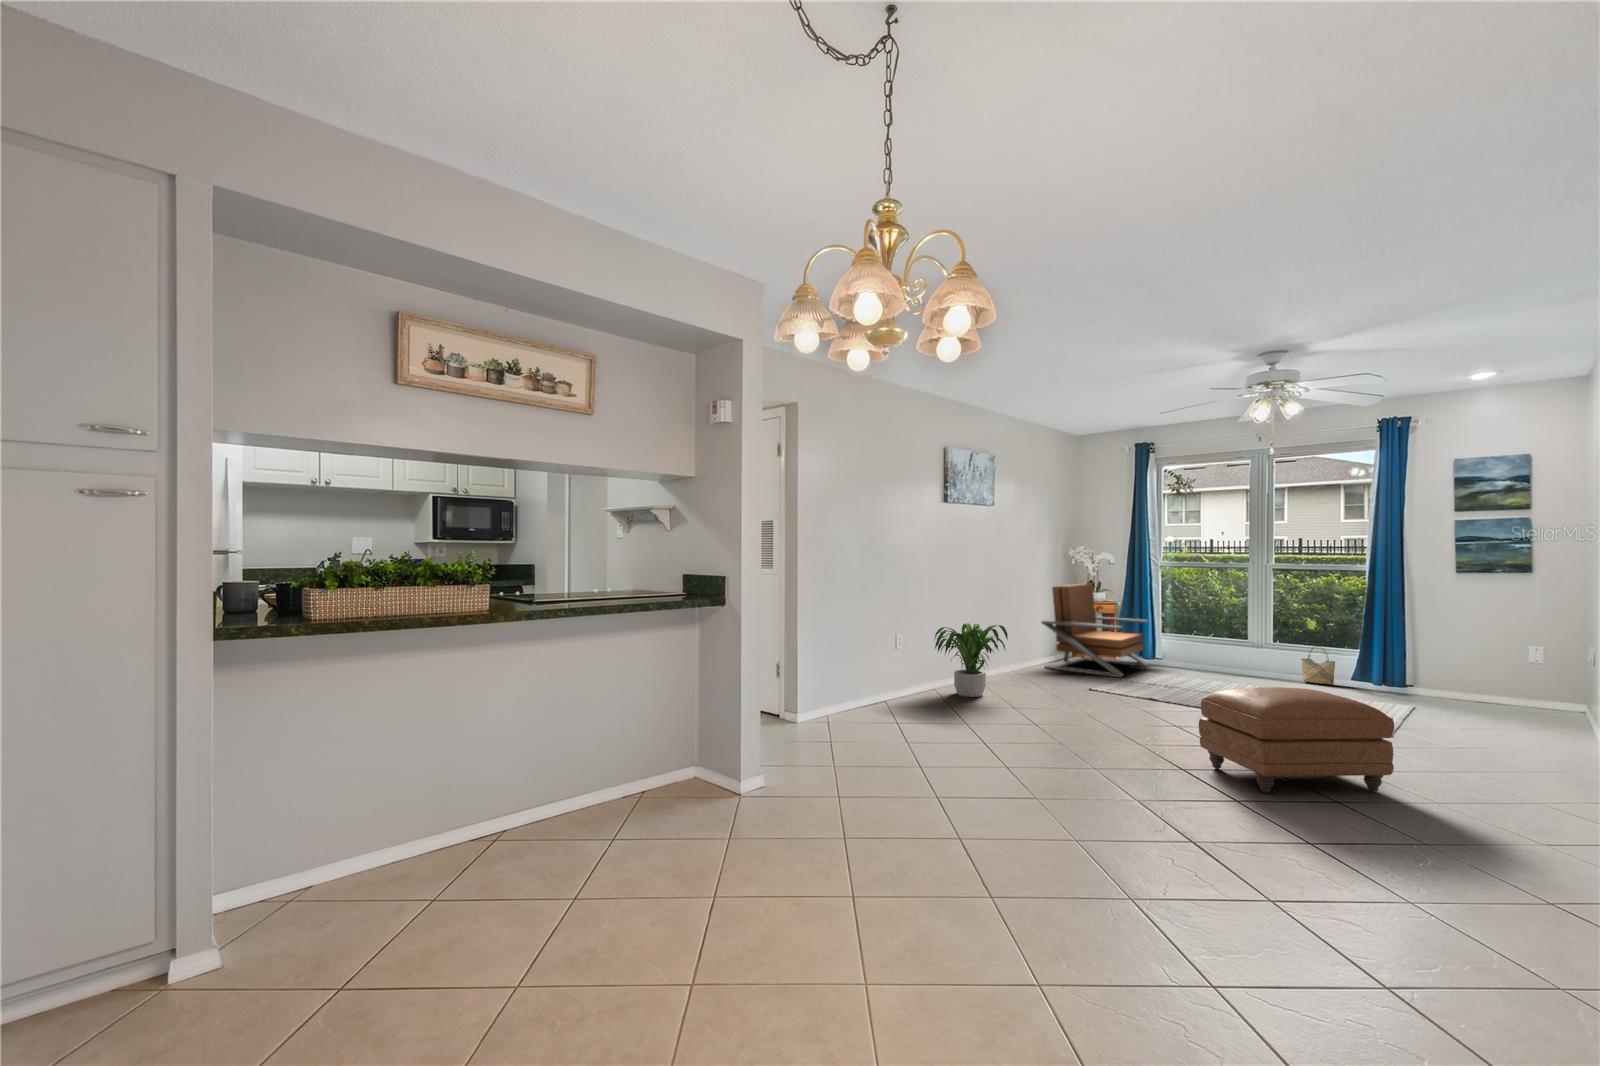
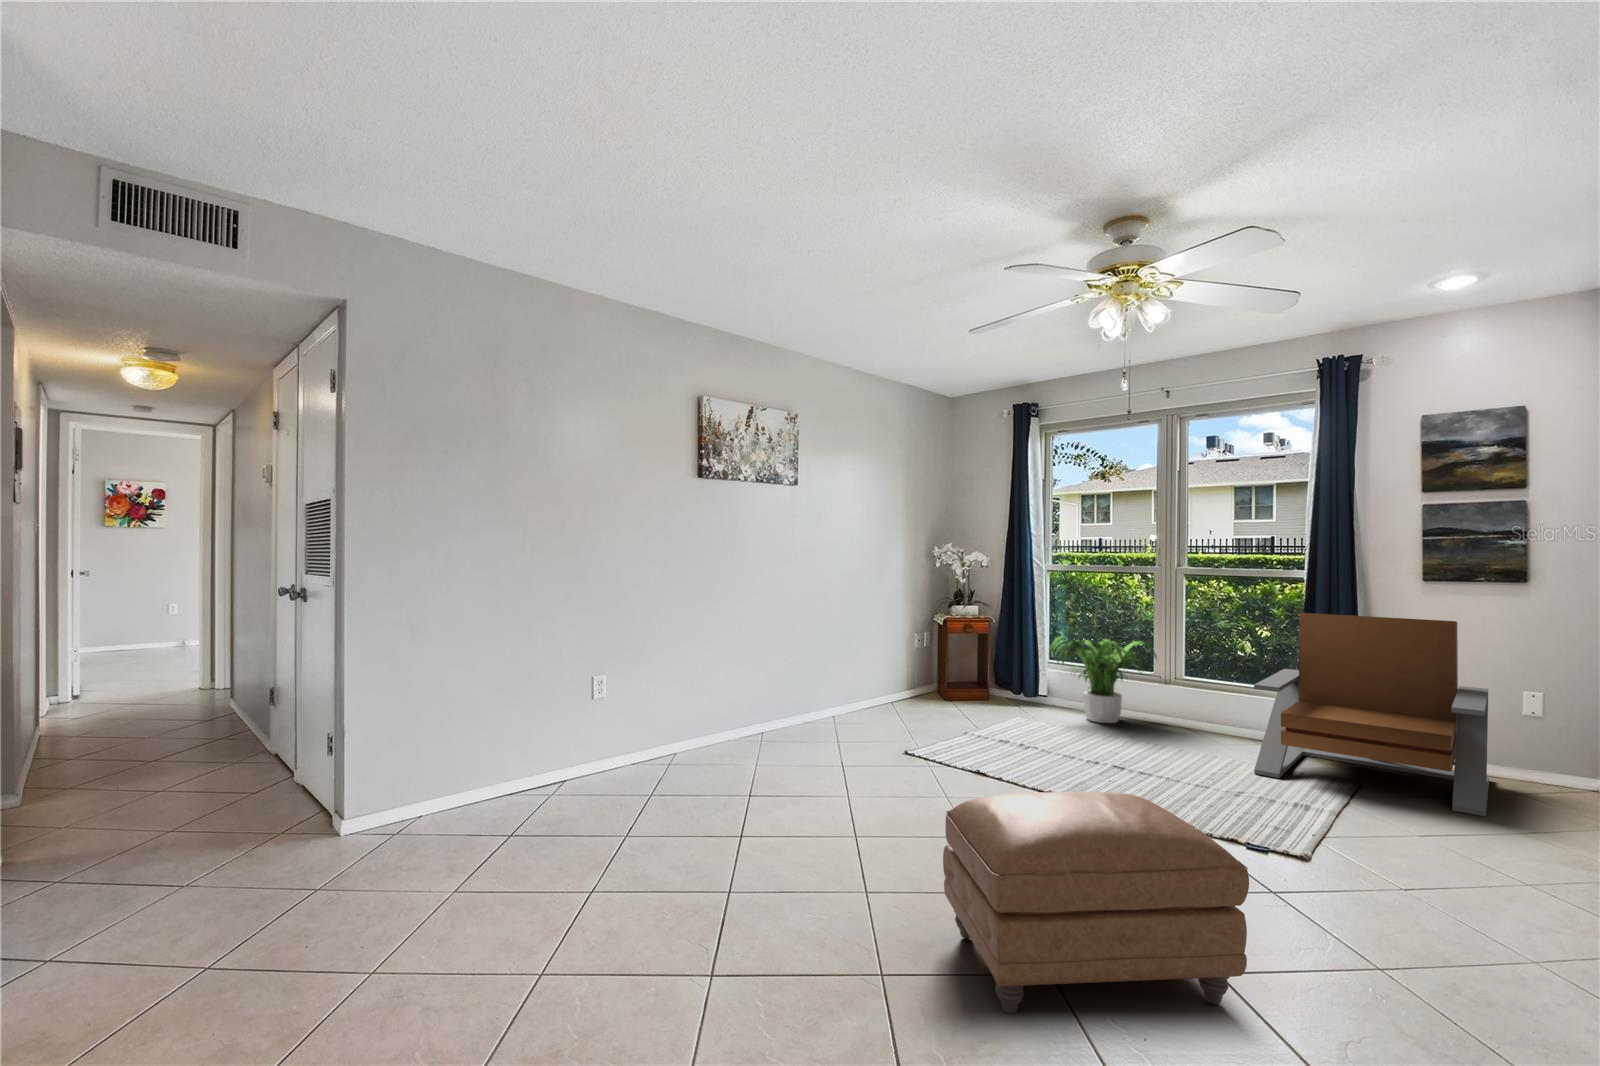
lounge chair: present [1042,584,1149,677] -> present [1254,613,1489,816]
potted plant: present [935,623,1008,697] -> present [1049,636,1157,723]
woven basket: present [1301,646,1335,685] -> none [1218,683,1263,739]

